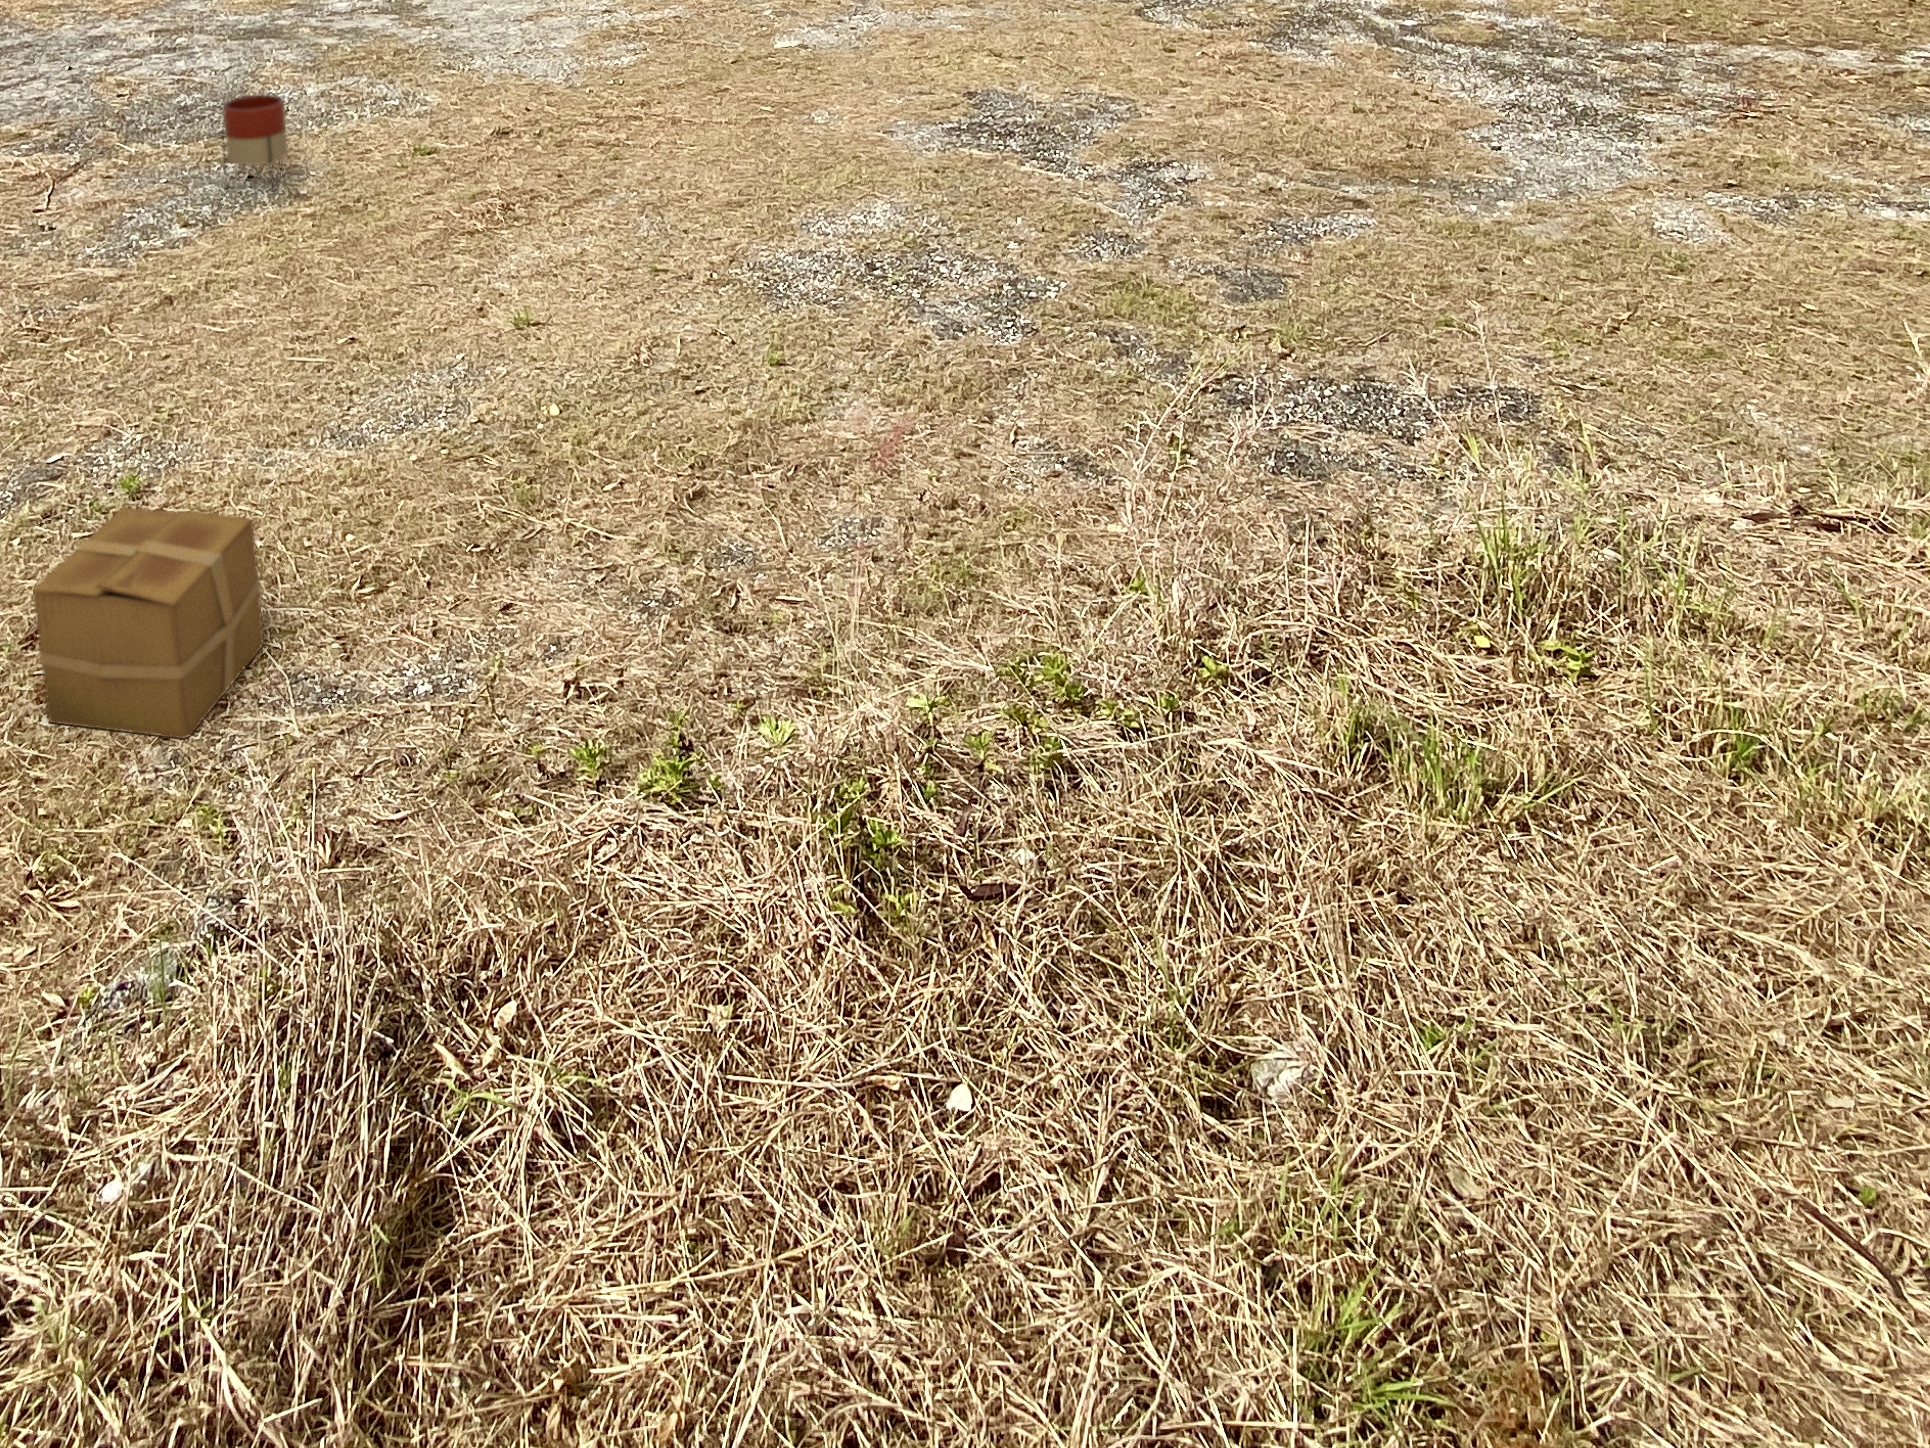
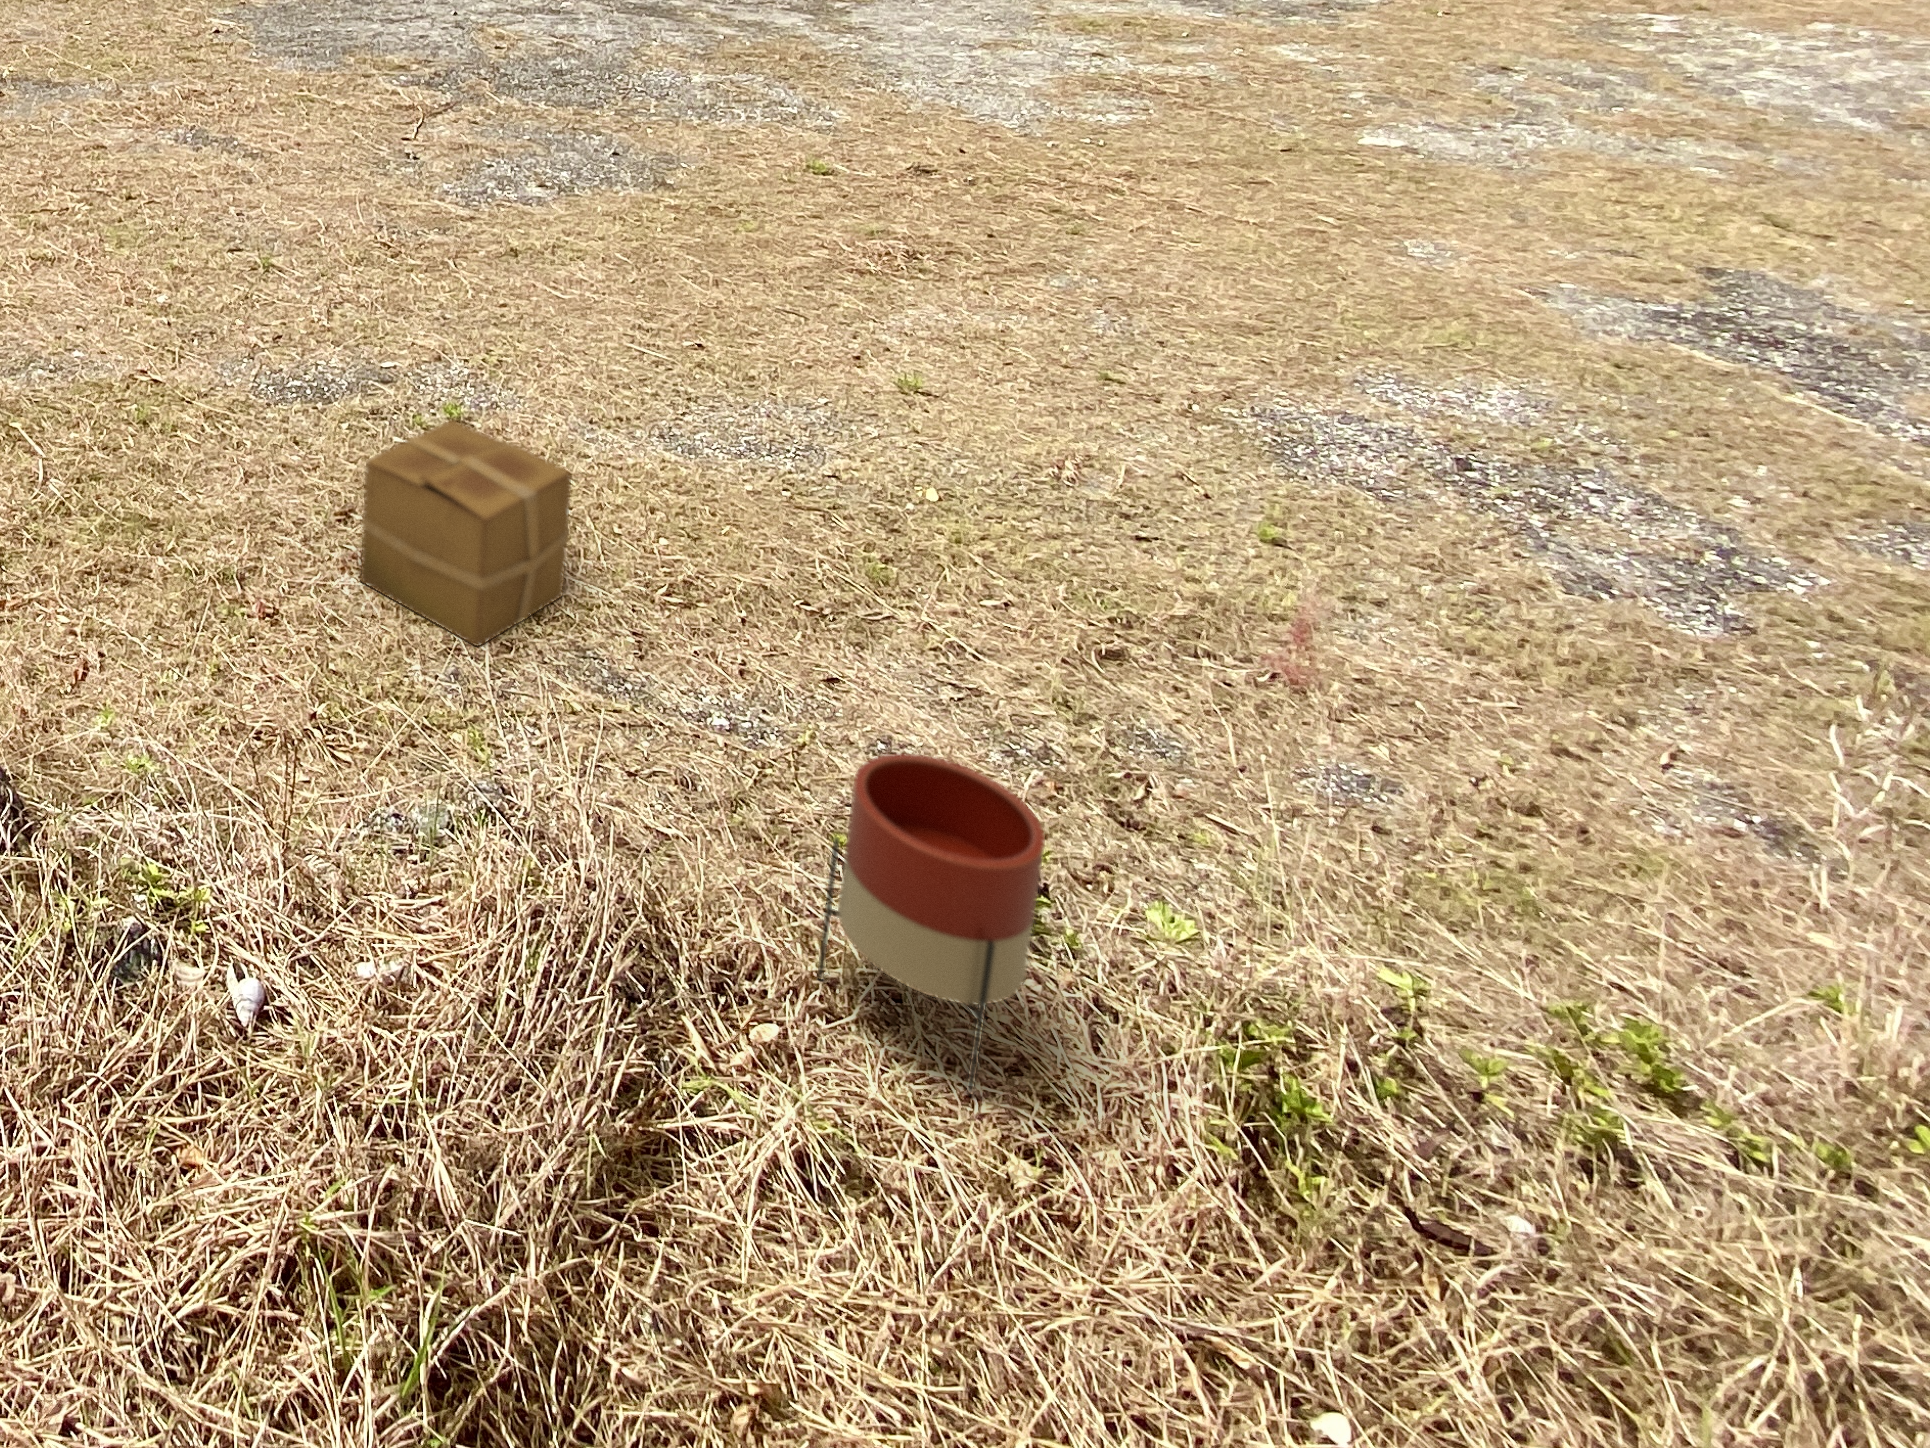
planter: present [221,94,288,182] -> present [817,754,1045,1093]

